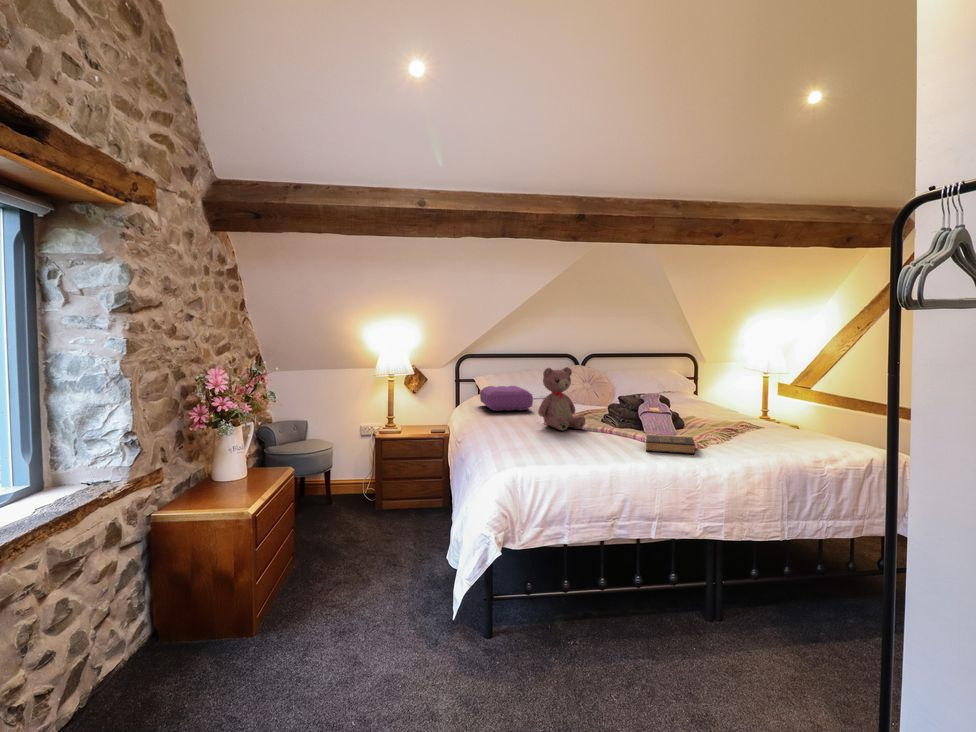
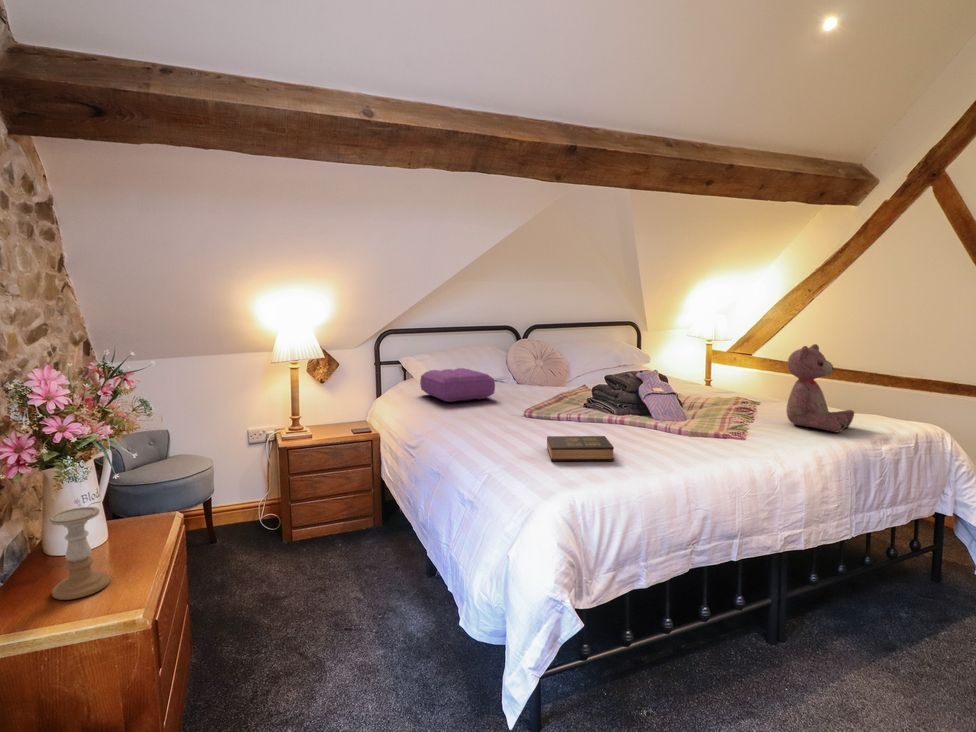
teddy bear: present [538,367,585,431] -> present [786,344,854,432]
hardback book: present [646,435,695,454] -> present [547,436,614,461]
candle holder: none [208,449,238,499] -> present [49,507,110,600]

